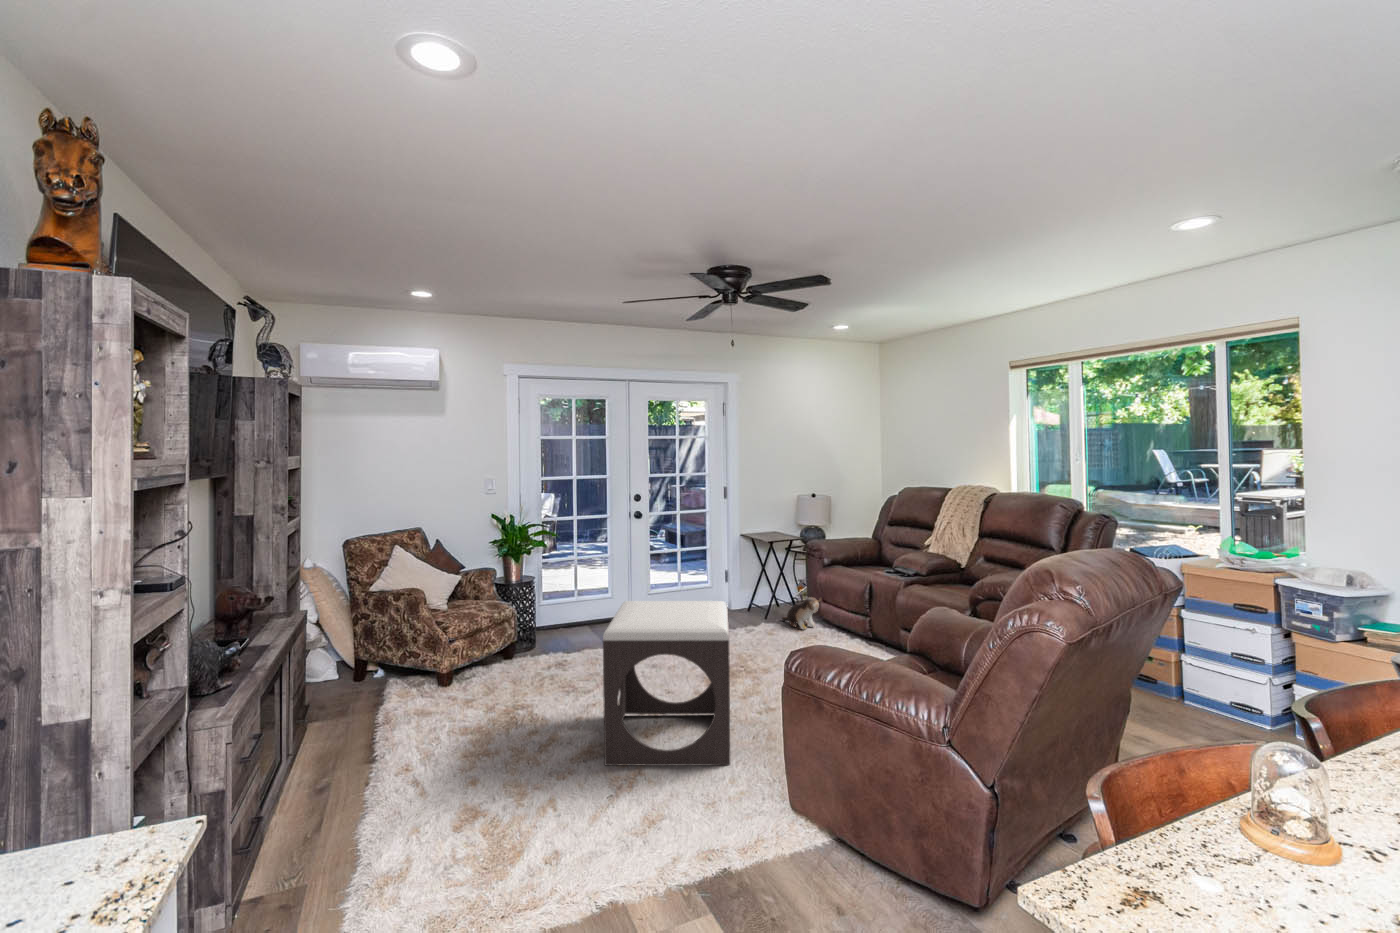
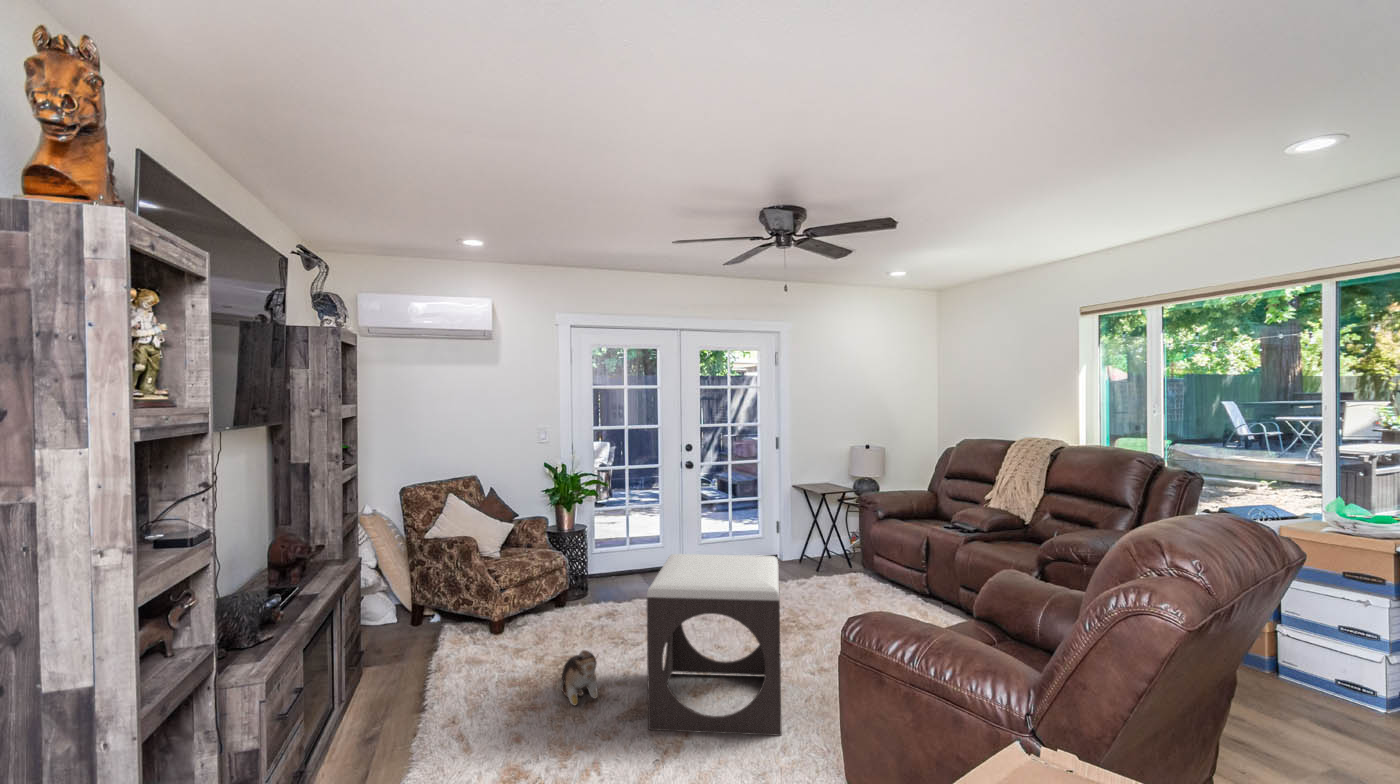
plush toy: present [782,597,821,630] -> present [561,650,598,706]

